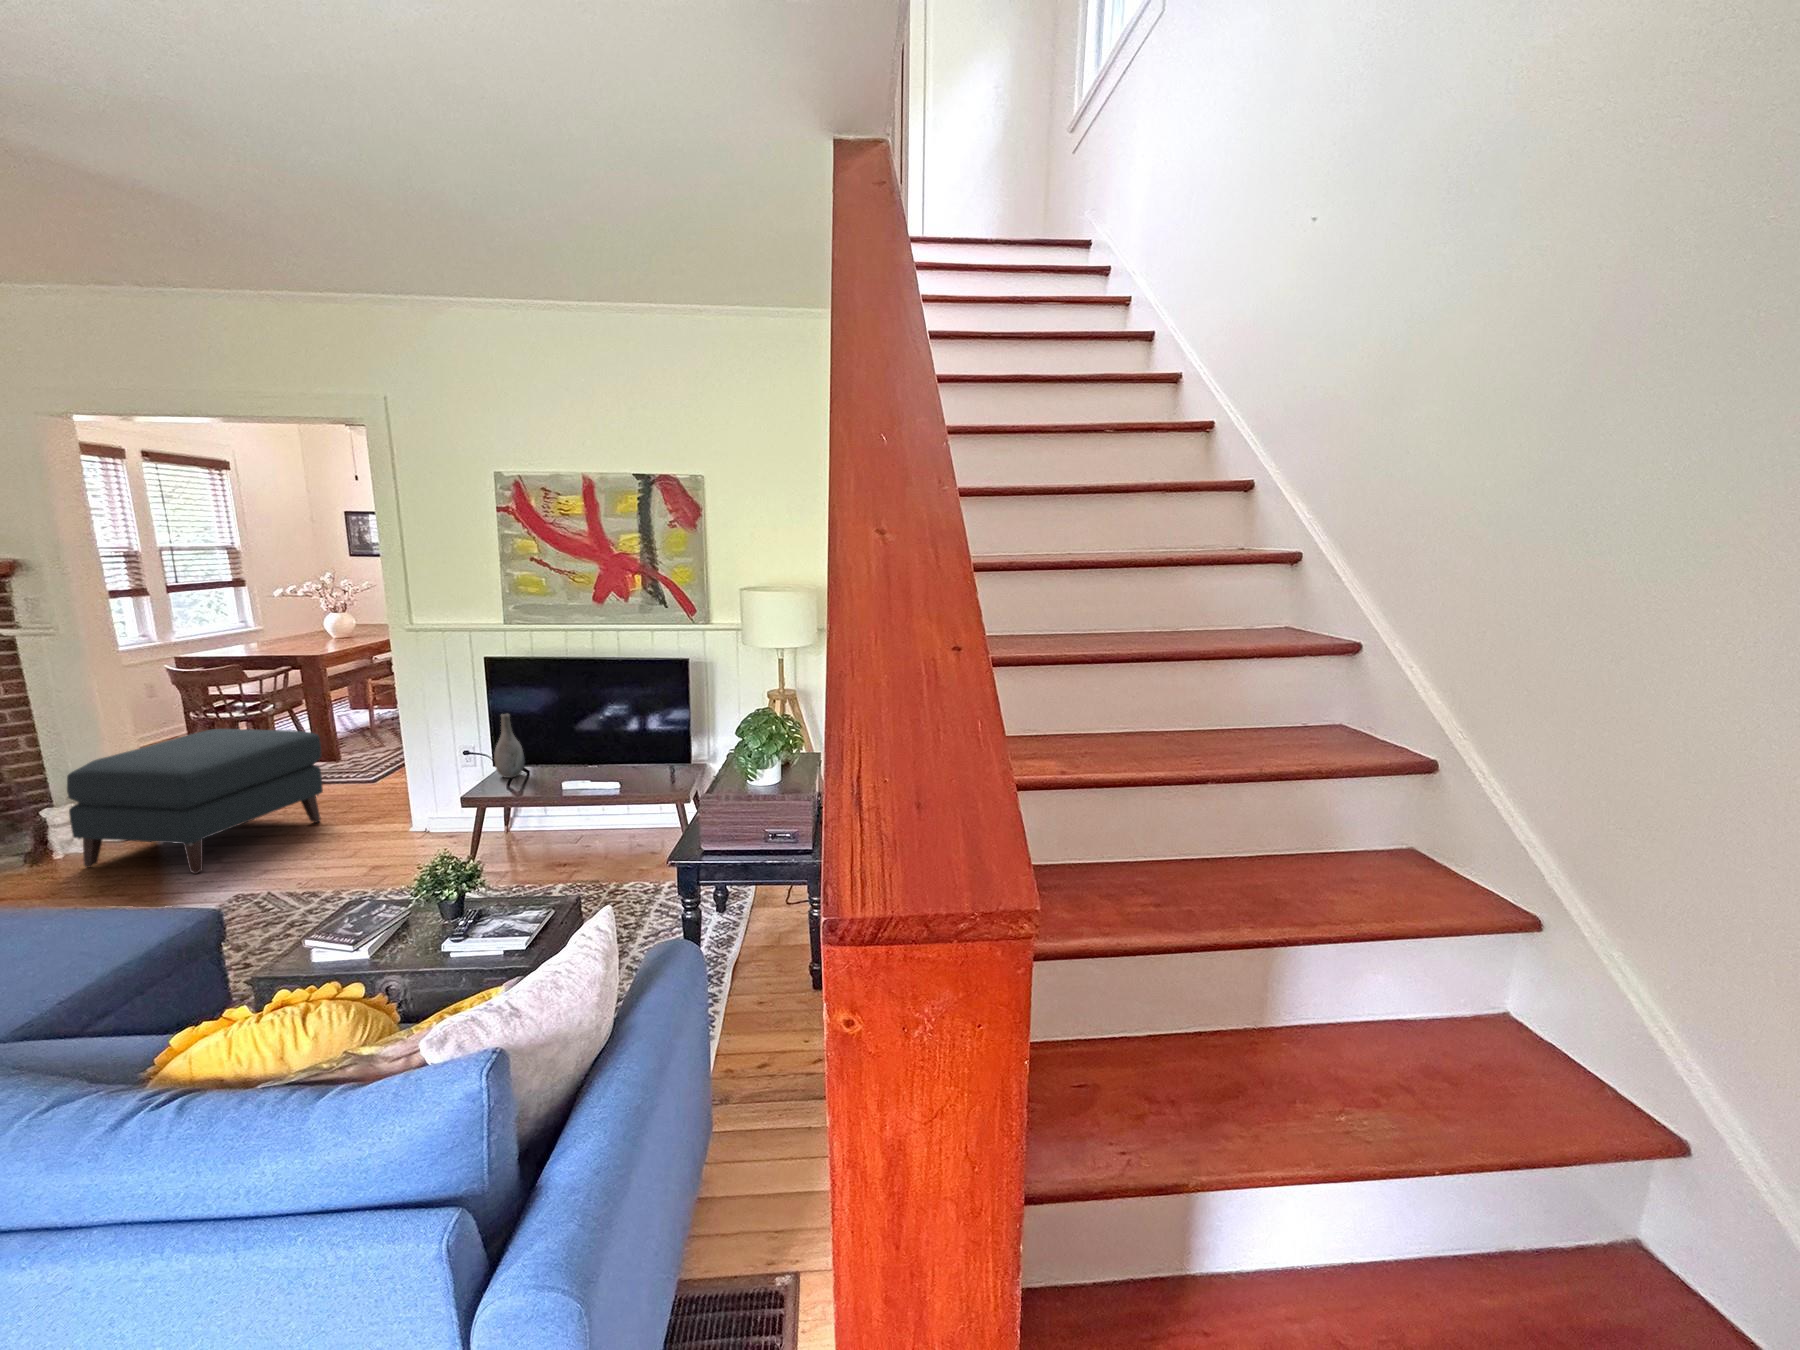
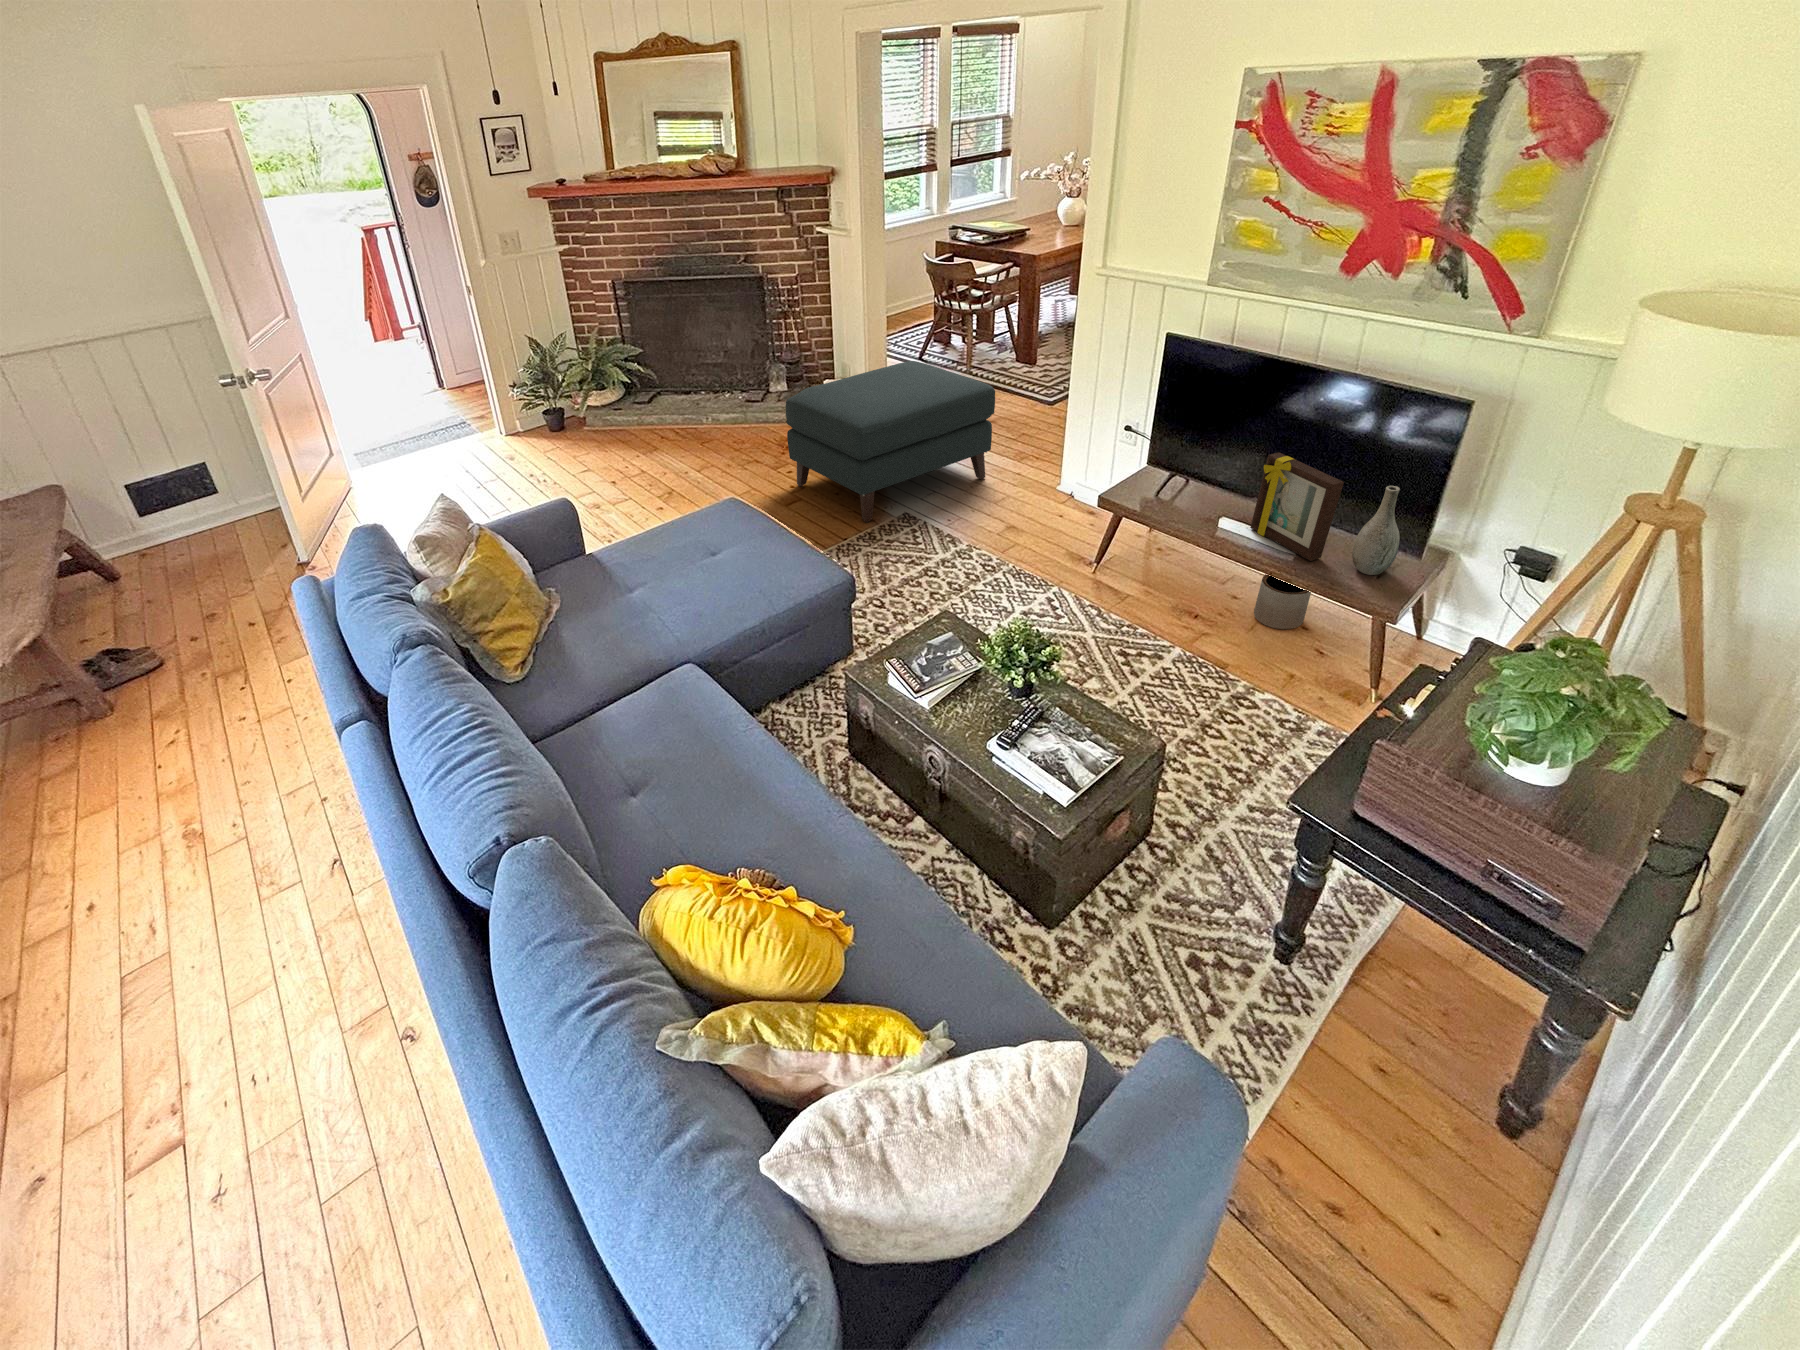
vase: present [494,714,525,778] -> present [1352,486,1400,575]
picture frame: none [580,717,639,784] -> present [1250,452,1344,561]
planter: none [603,806,642,848] -> present [1254,571,1311,629]

